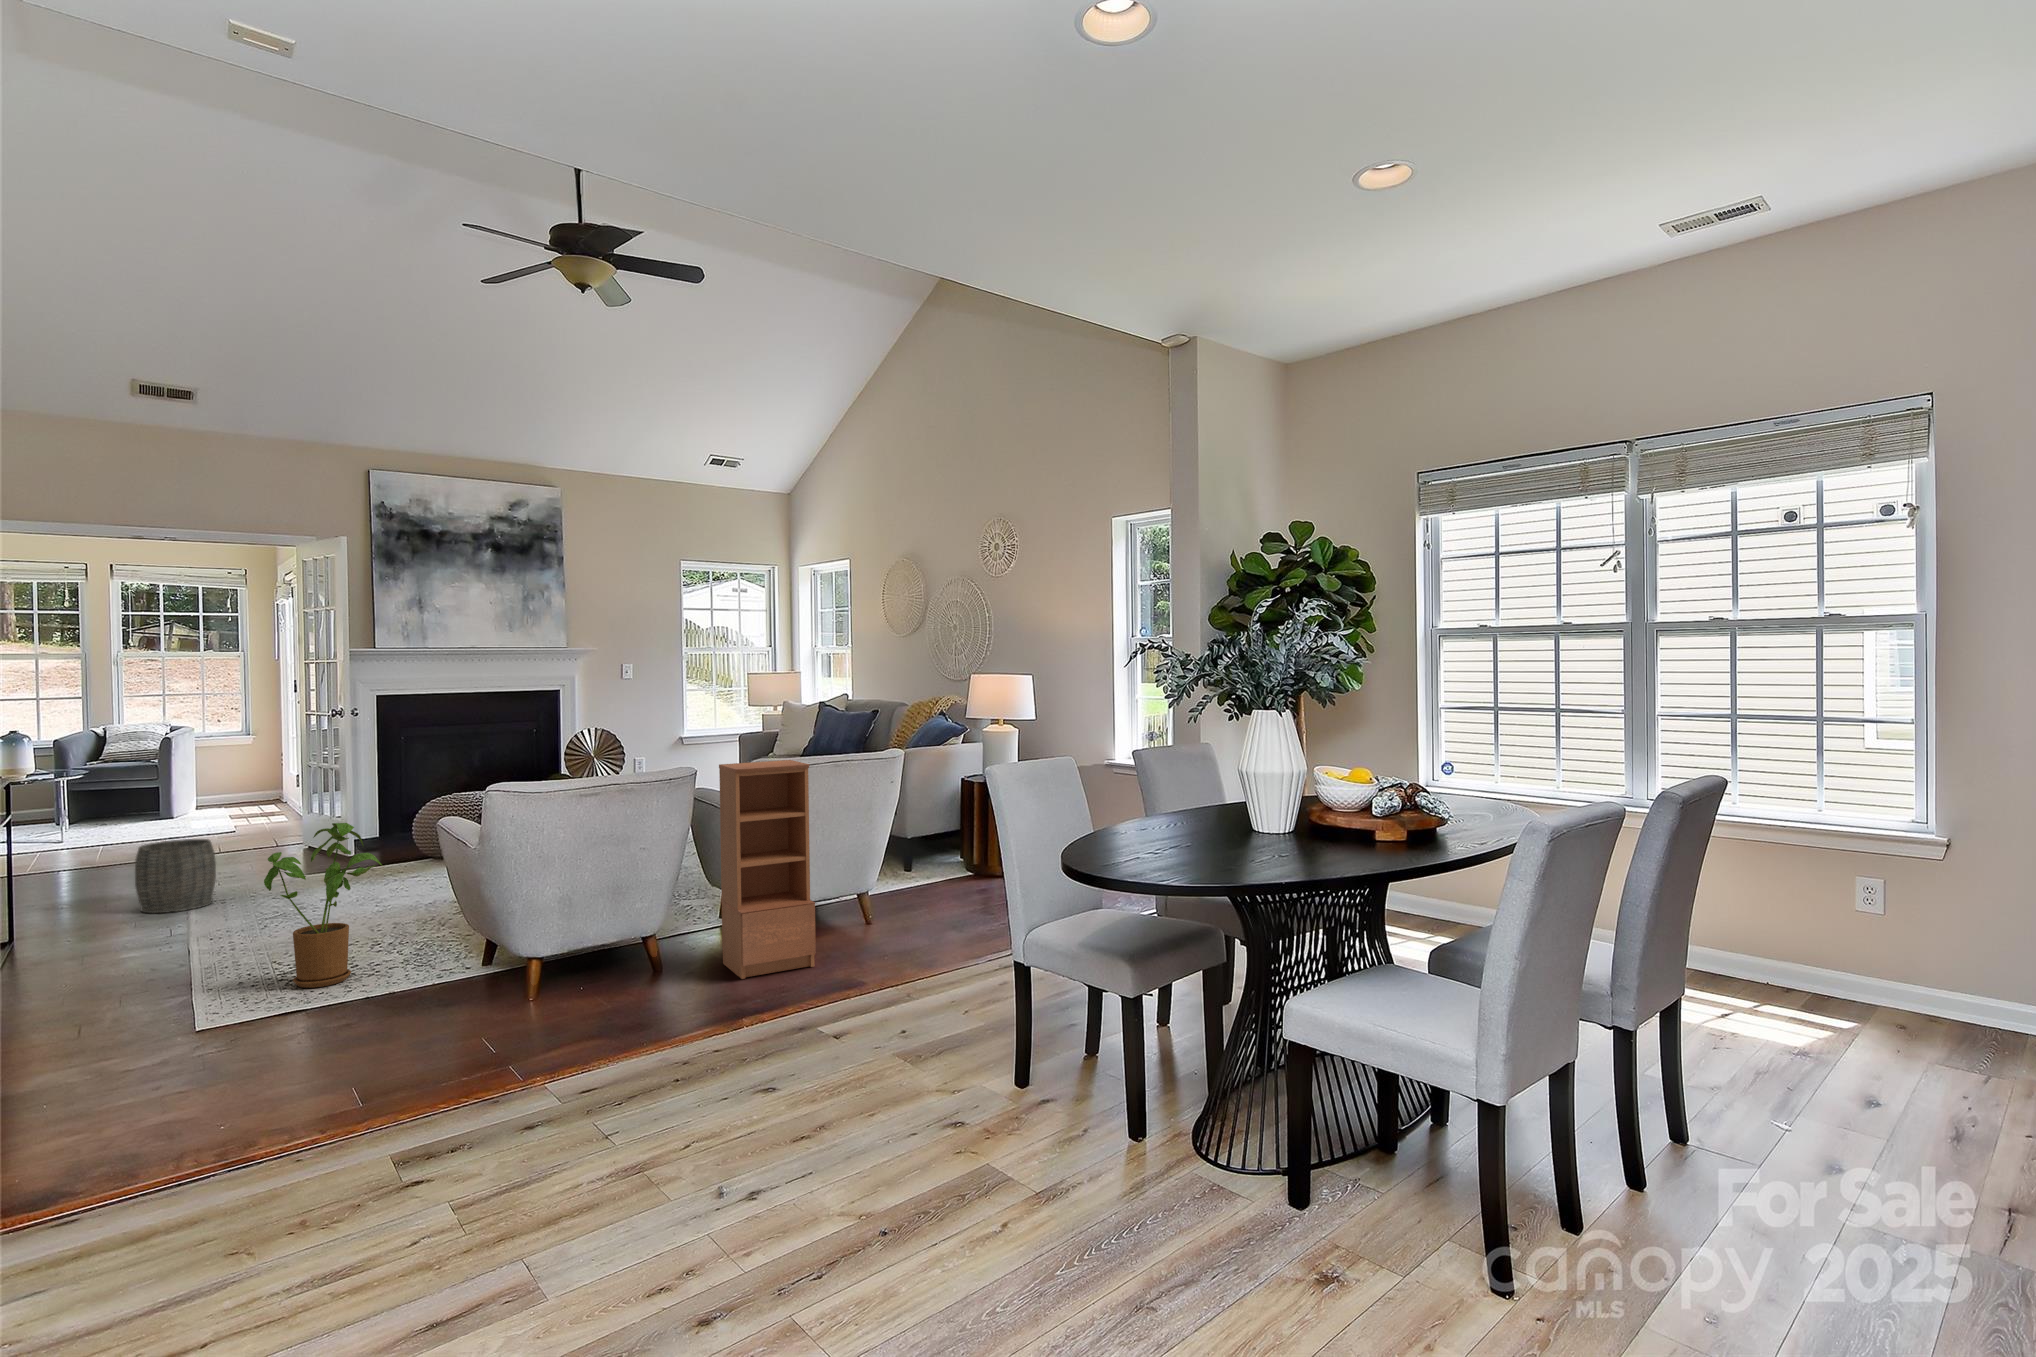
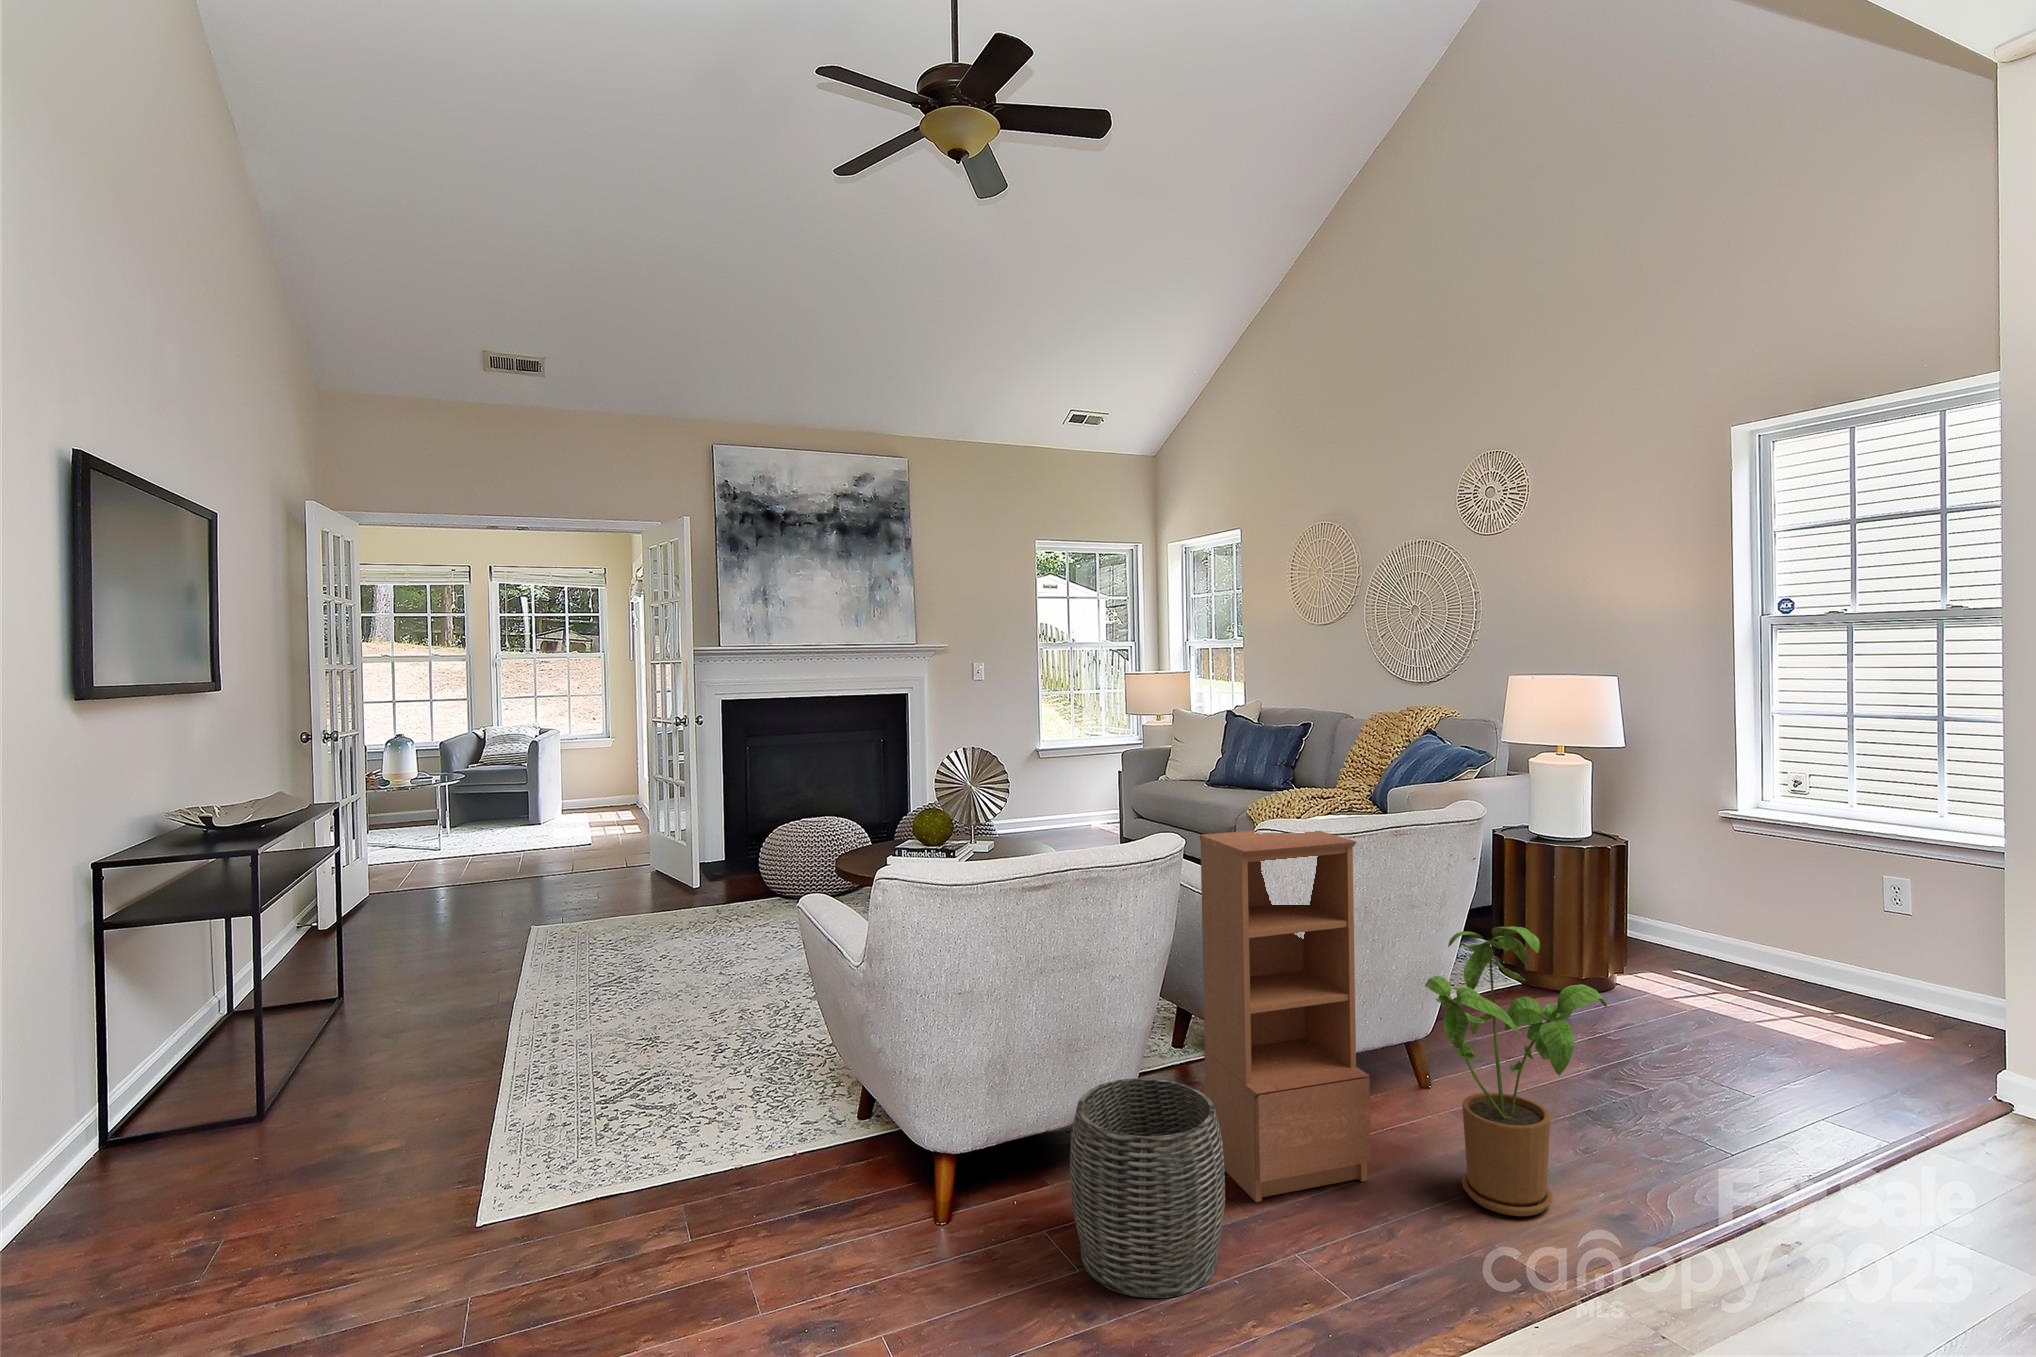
house plant: present [264,823,382,988] -> present [1425,926,1607,1216]
woven basket: present [135,839,216,913] -> present [1070,1078,1225,1298]

